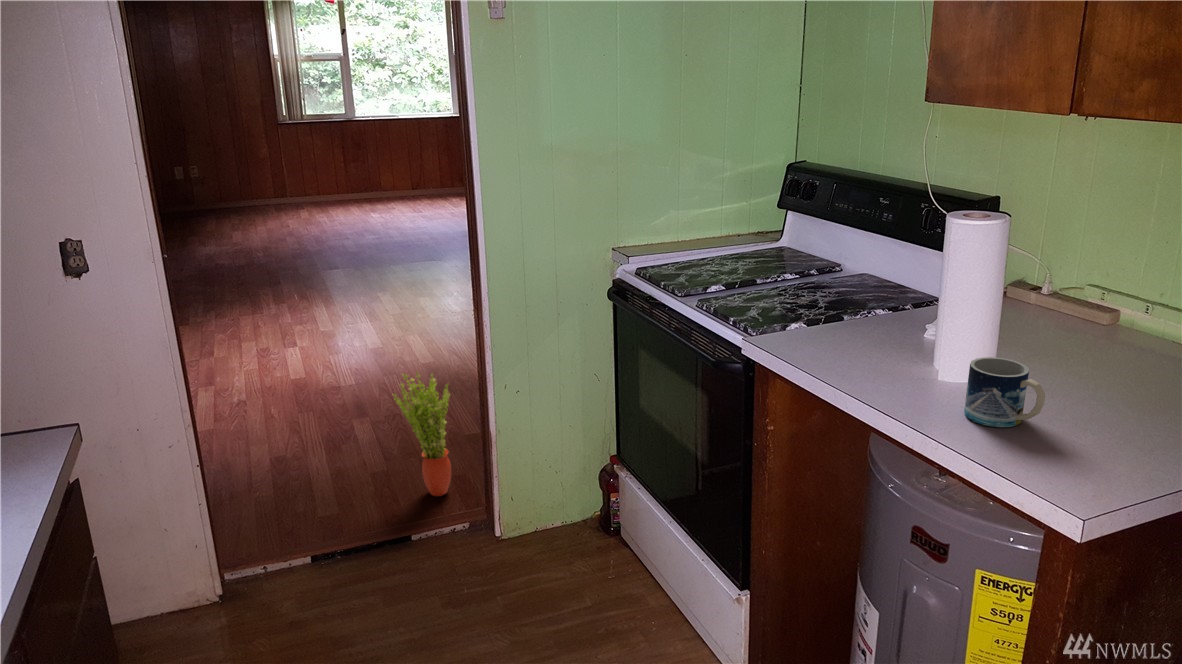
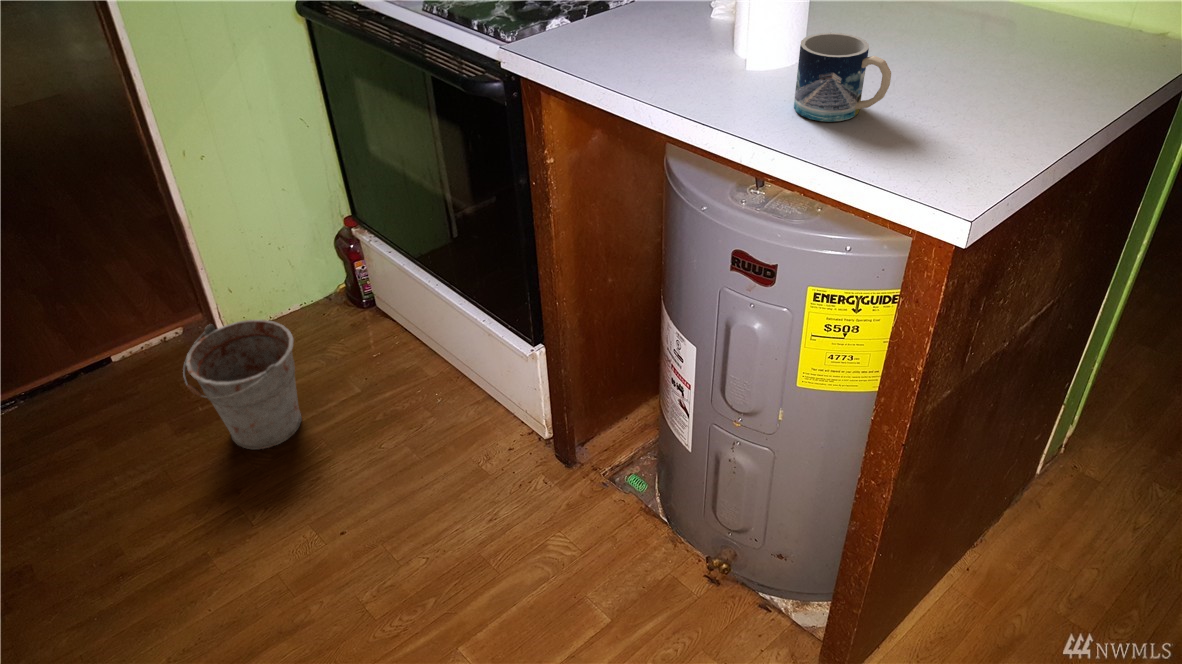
potted plant: present [394,372,451,496] -> none [23,147,142,303]
bucket: none [462,519,549,631] -> present [183,320,301,449]

